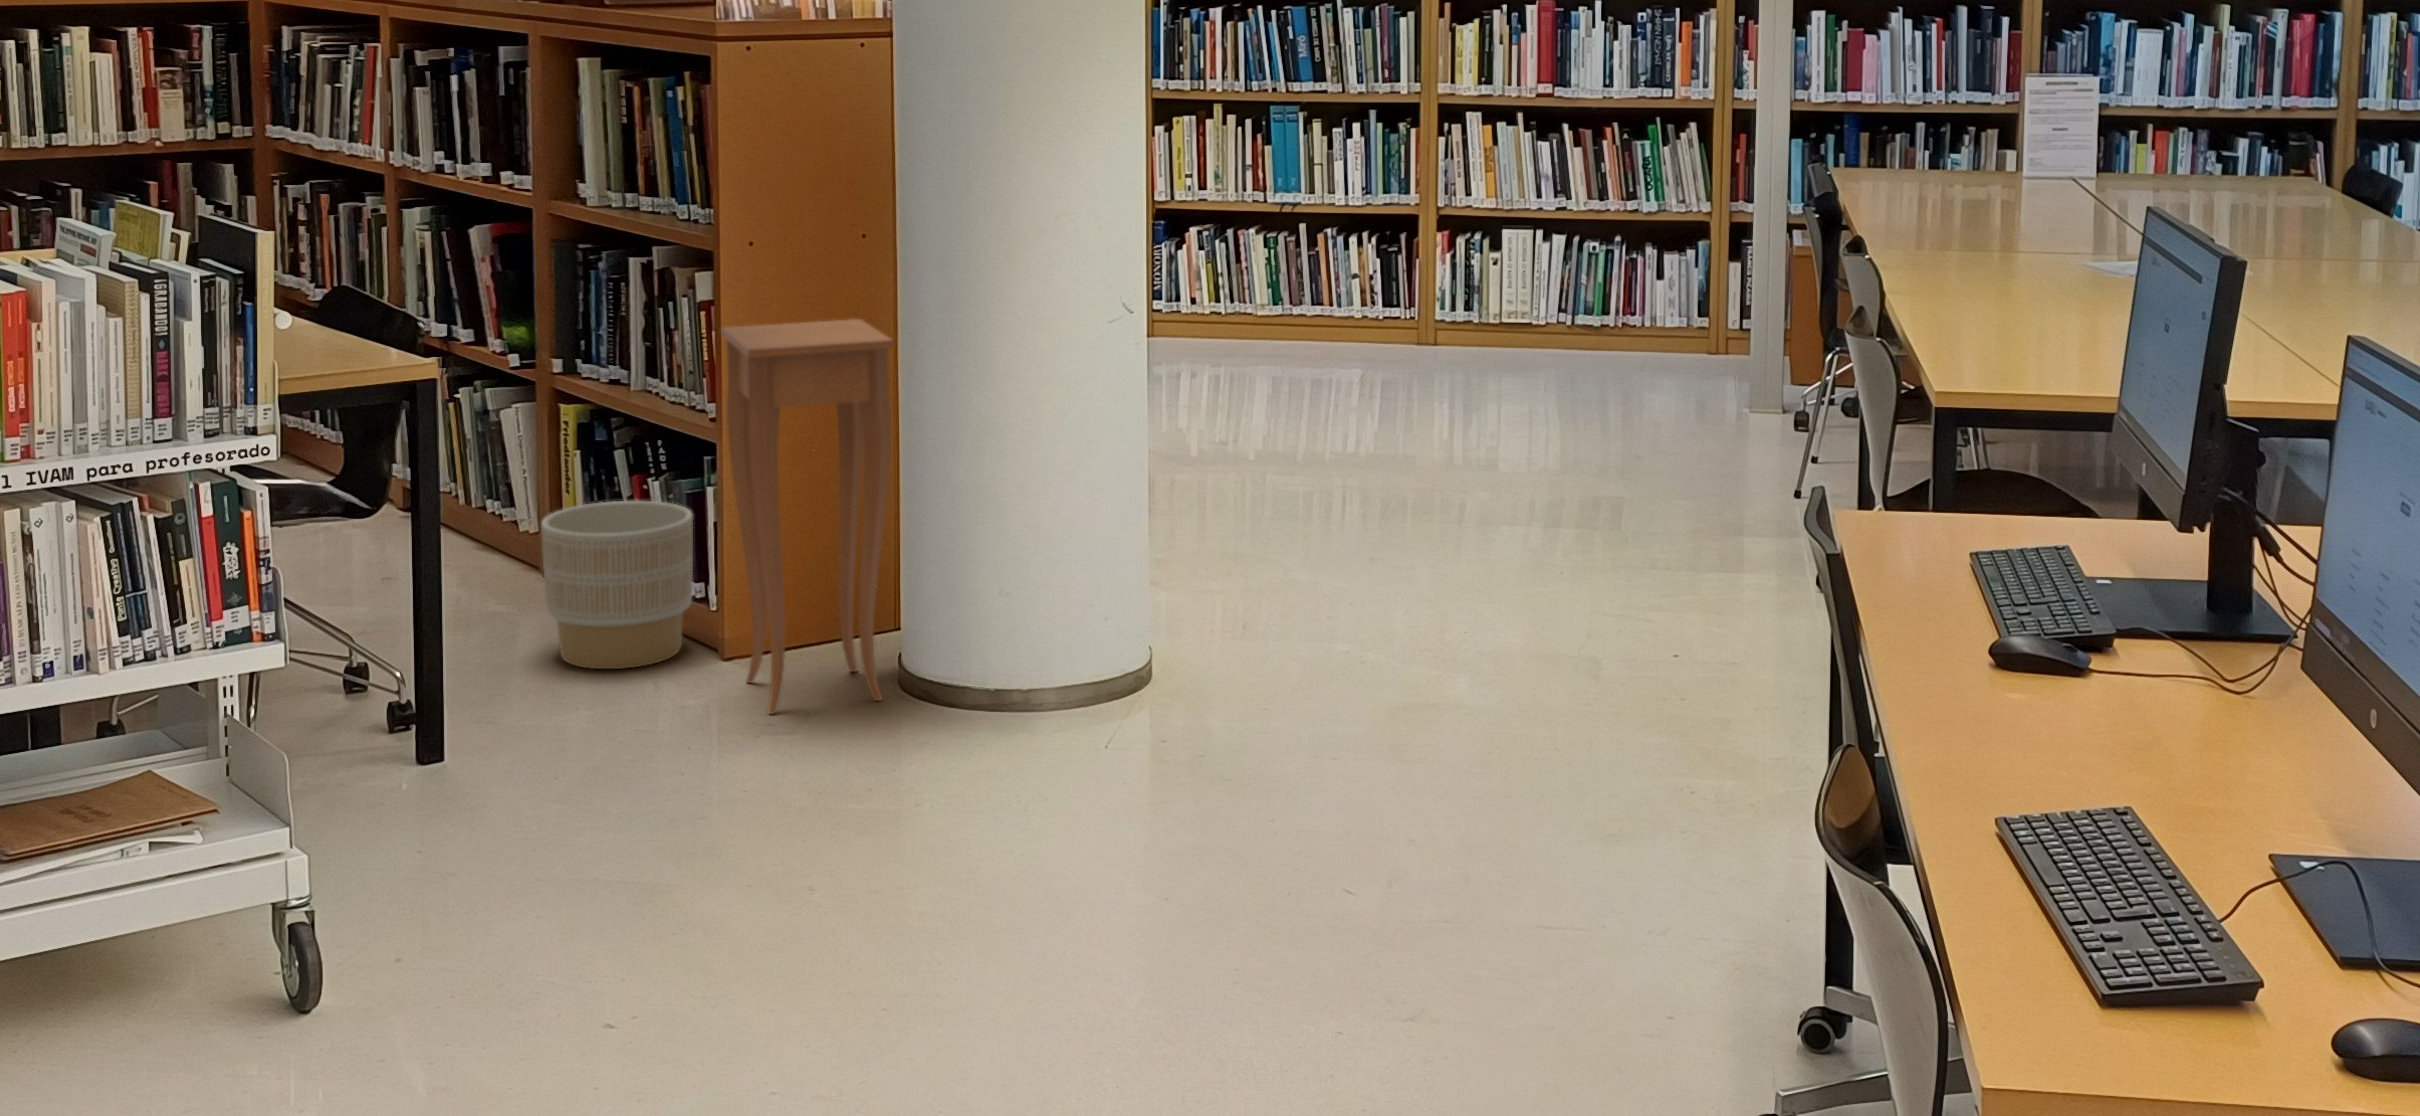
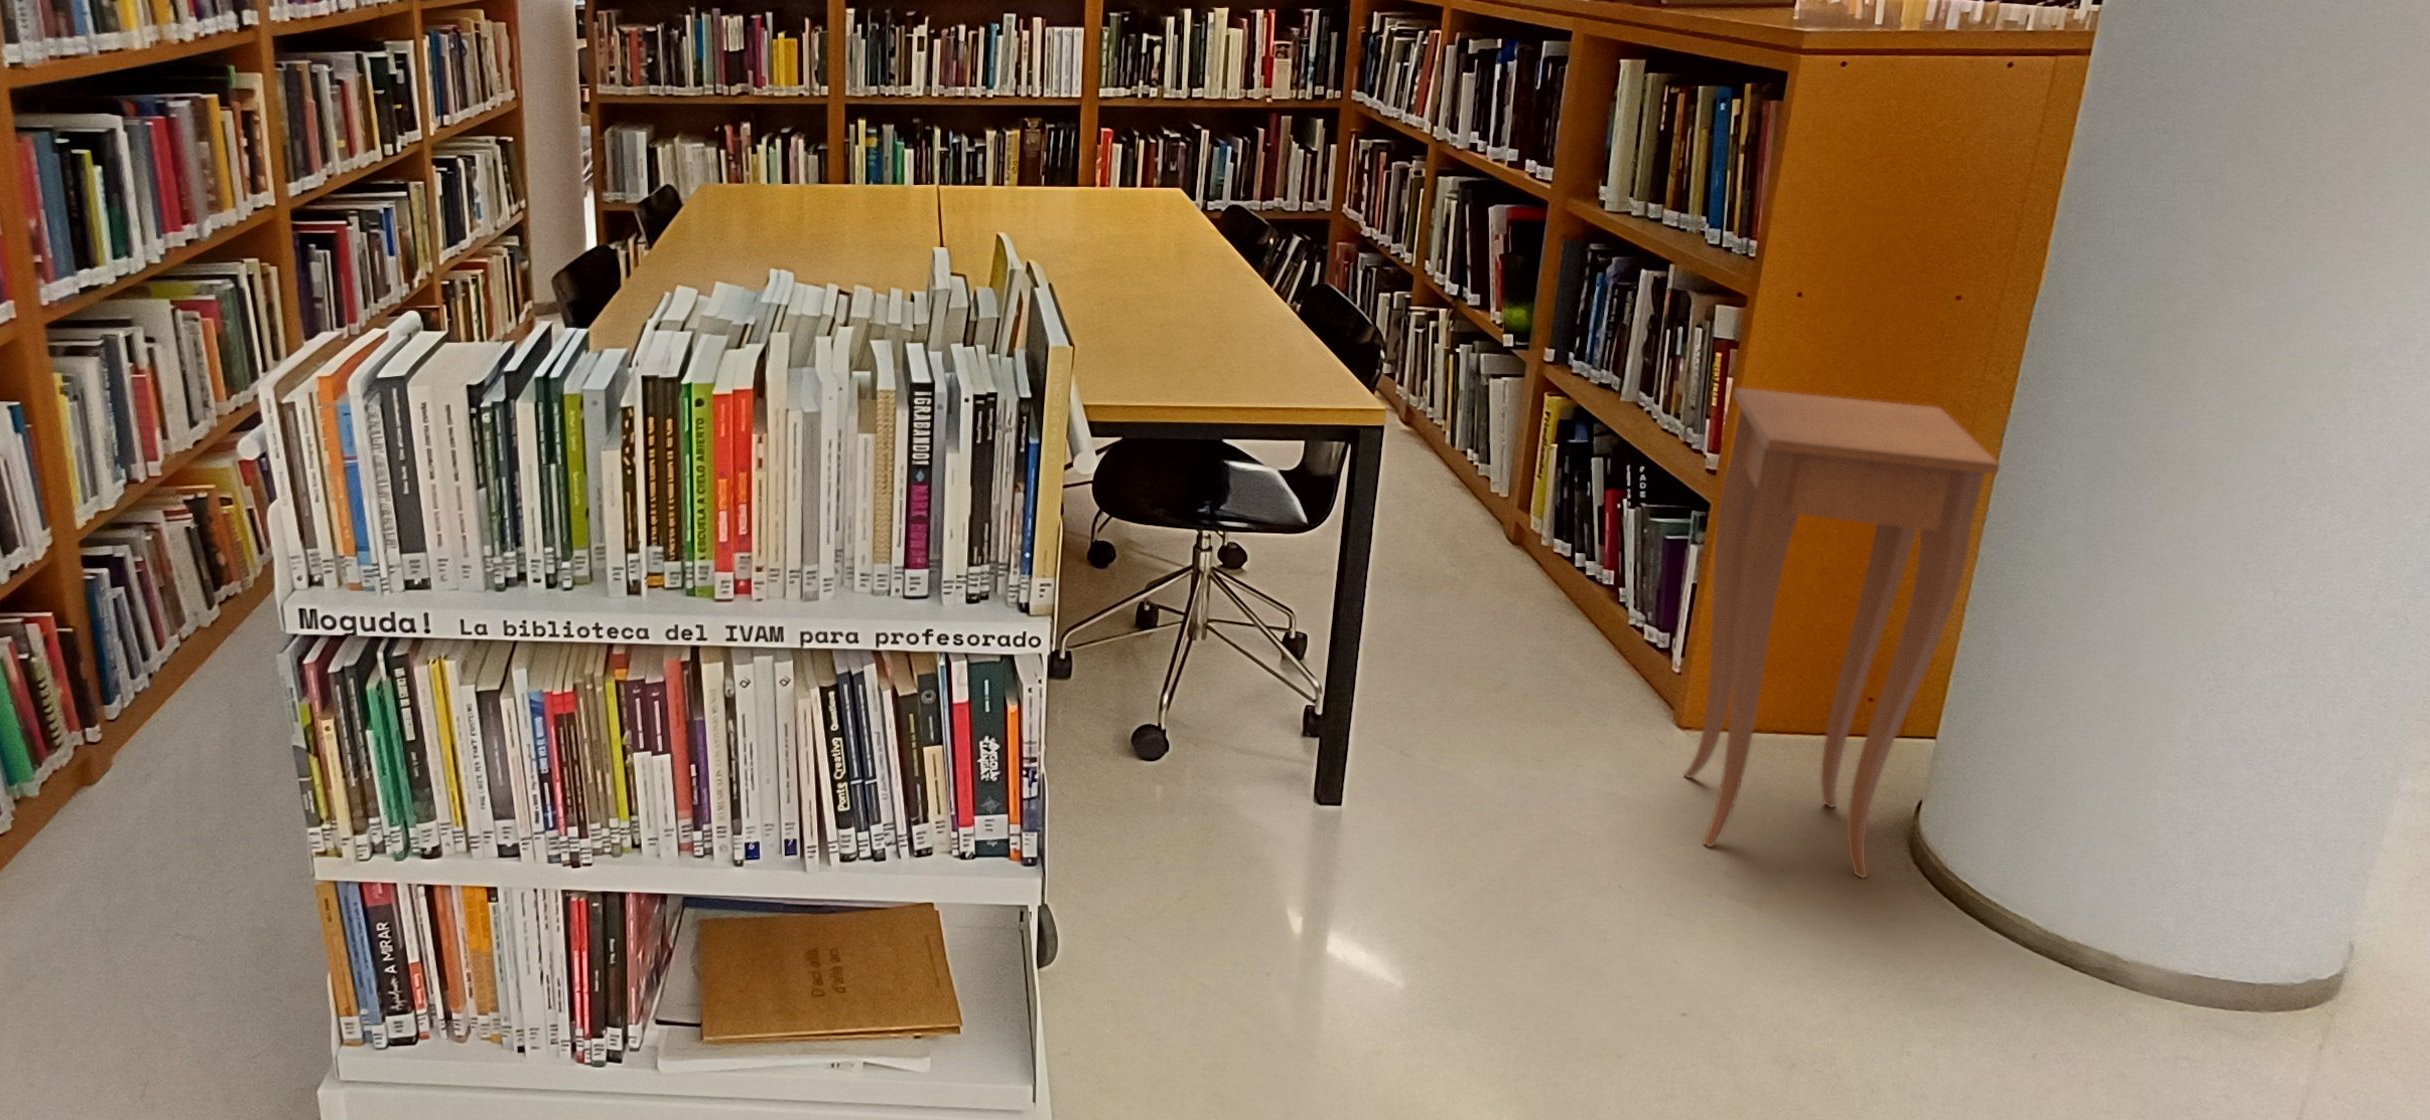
planter: present [541,501,693,669] -> none [1476,516,1658,705]

